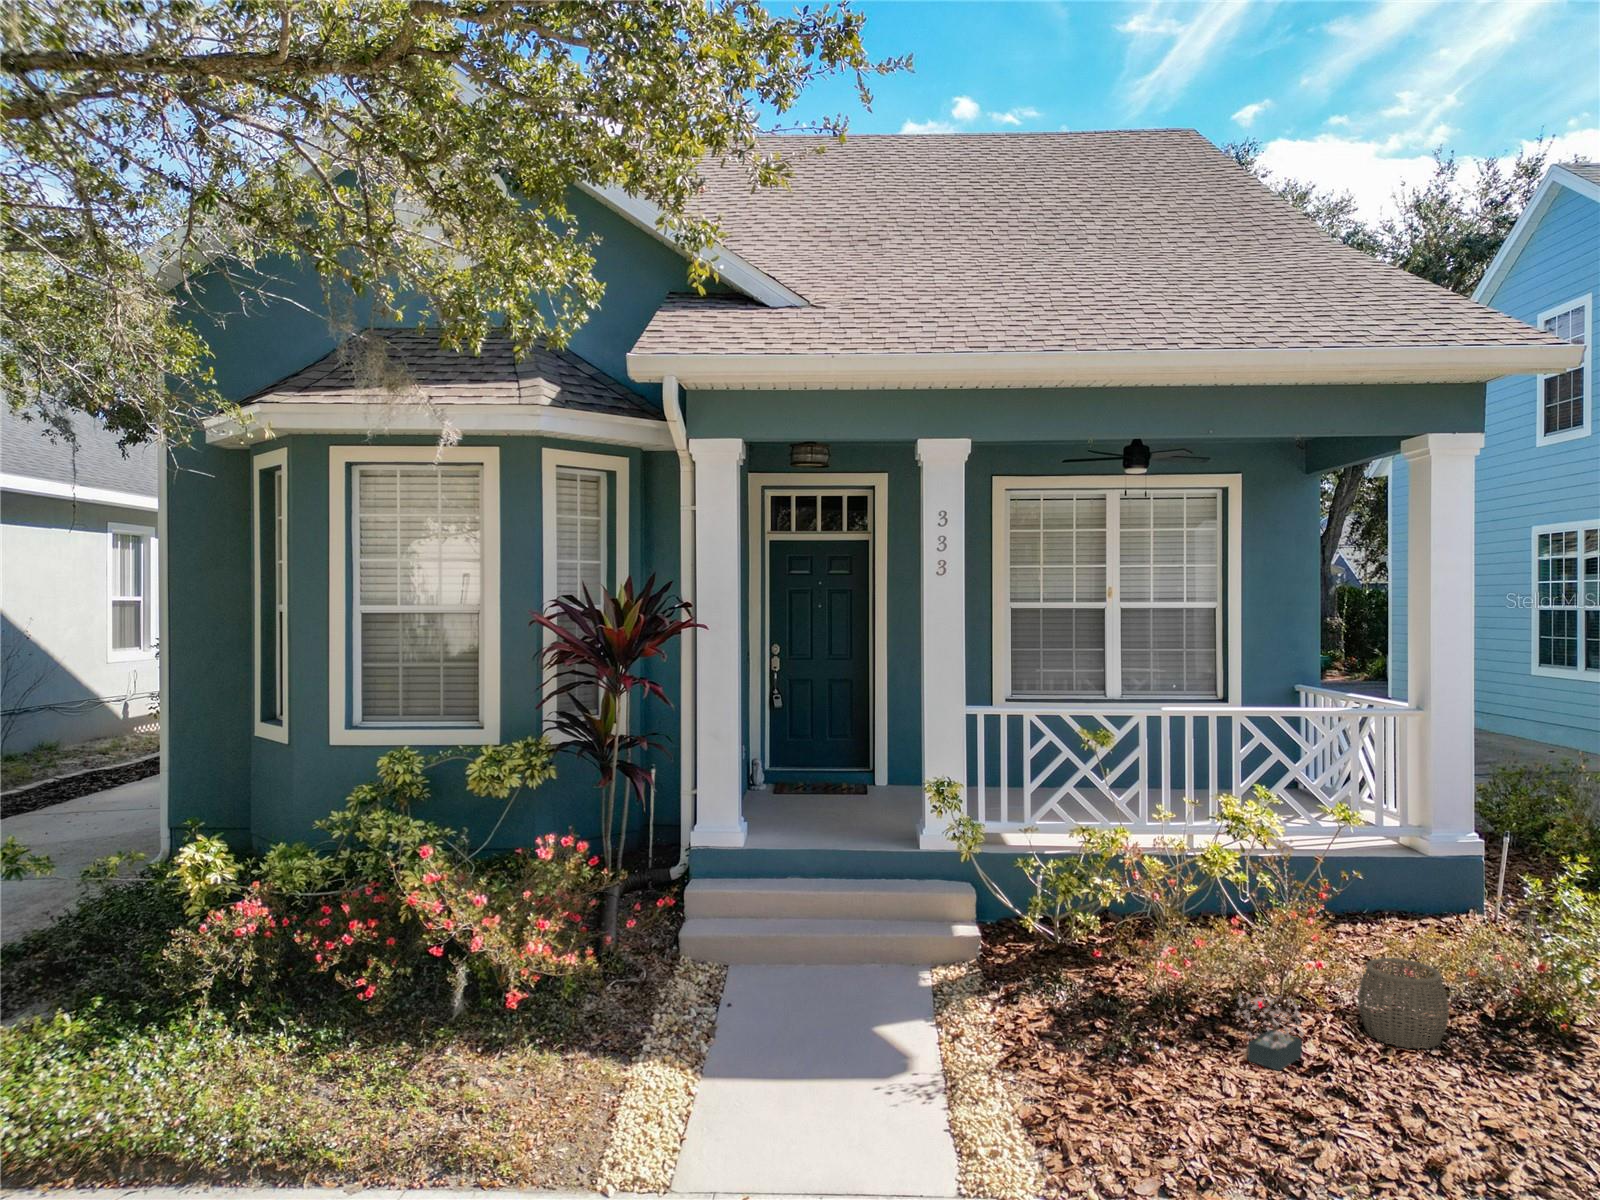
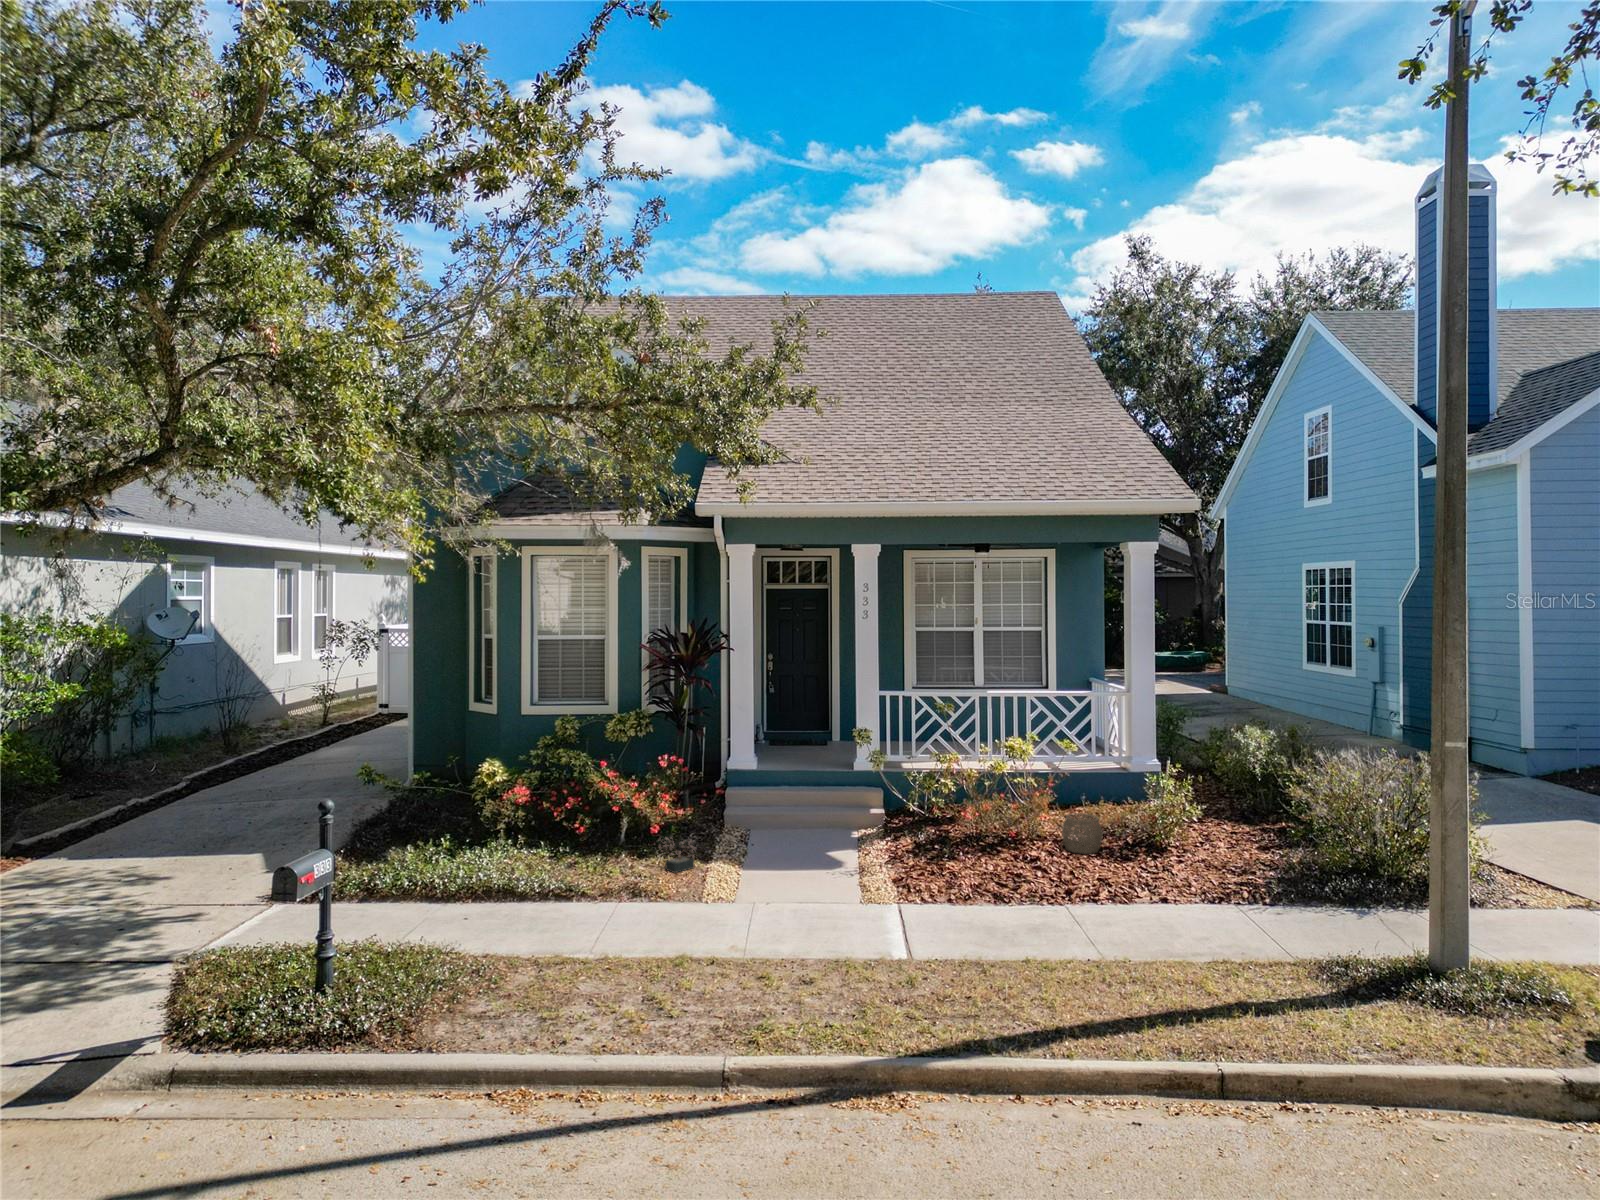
decorative plant: present [1235,994,1304,1071] -> present [659,838,694,873]

